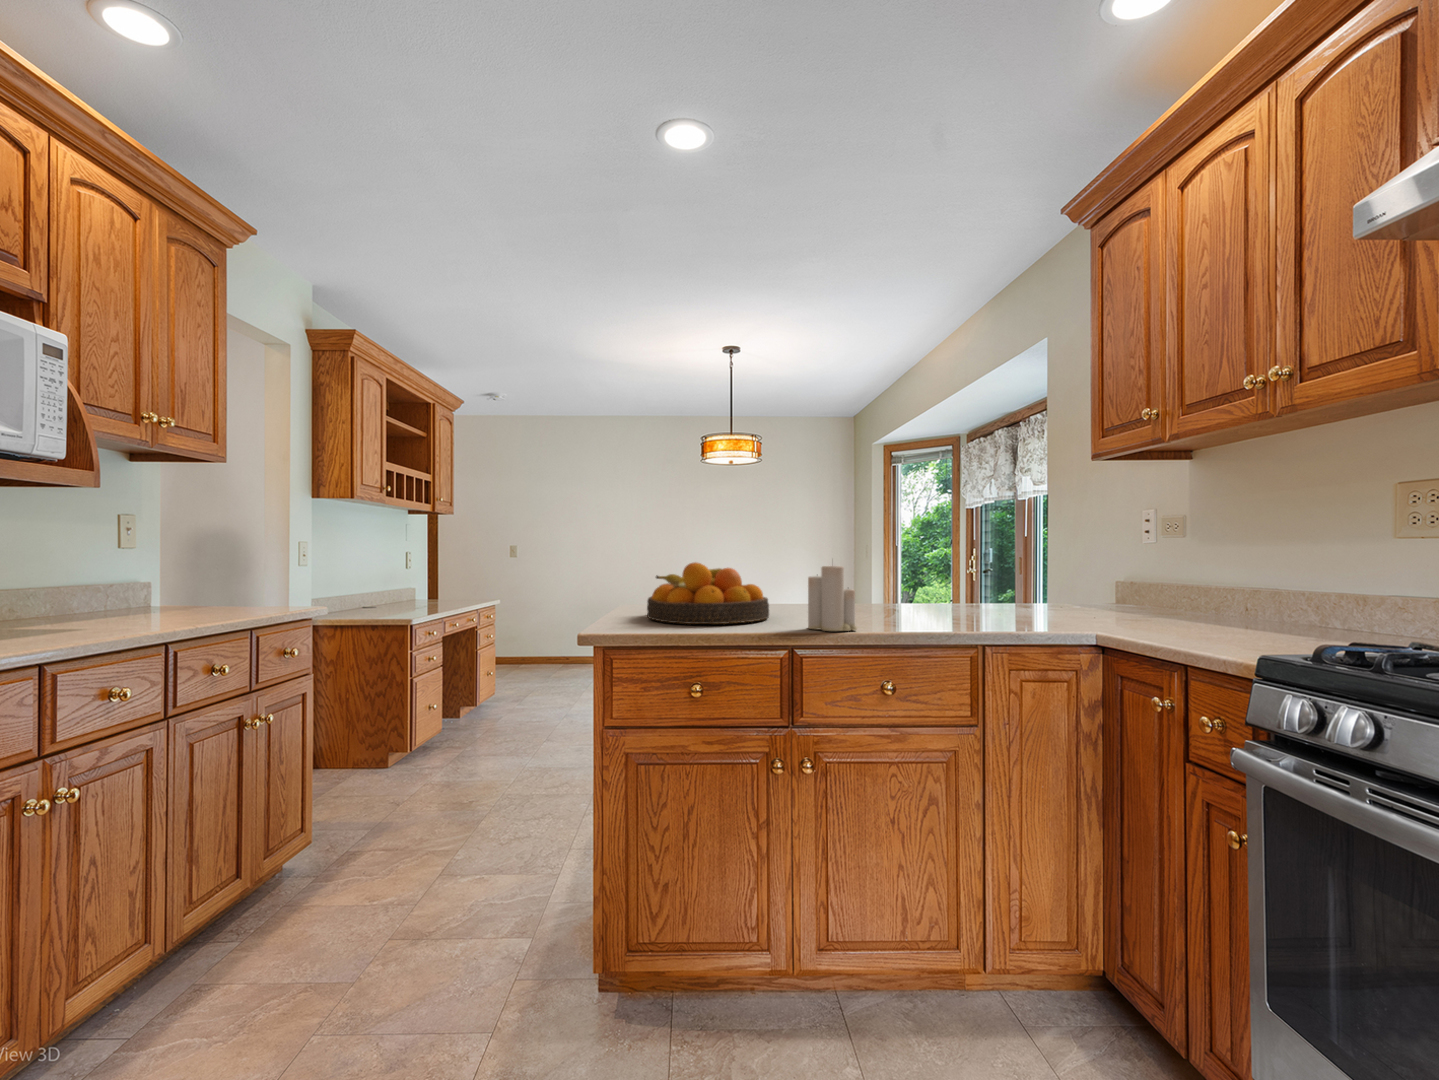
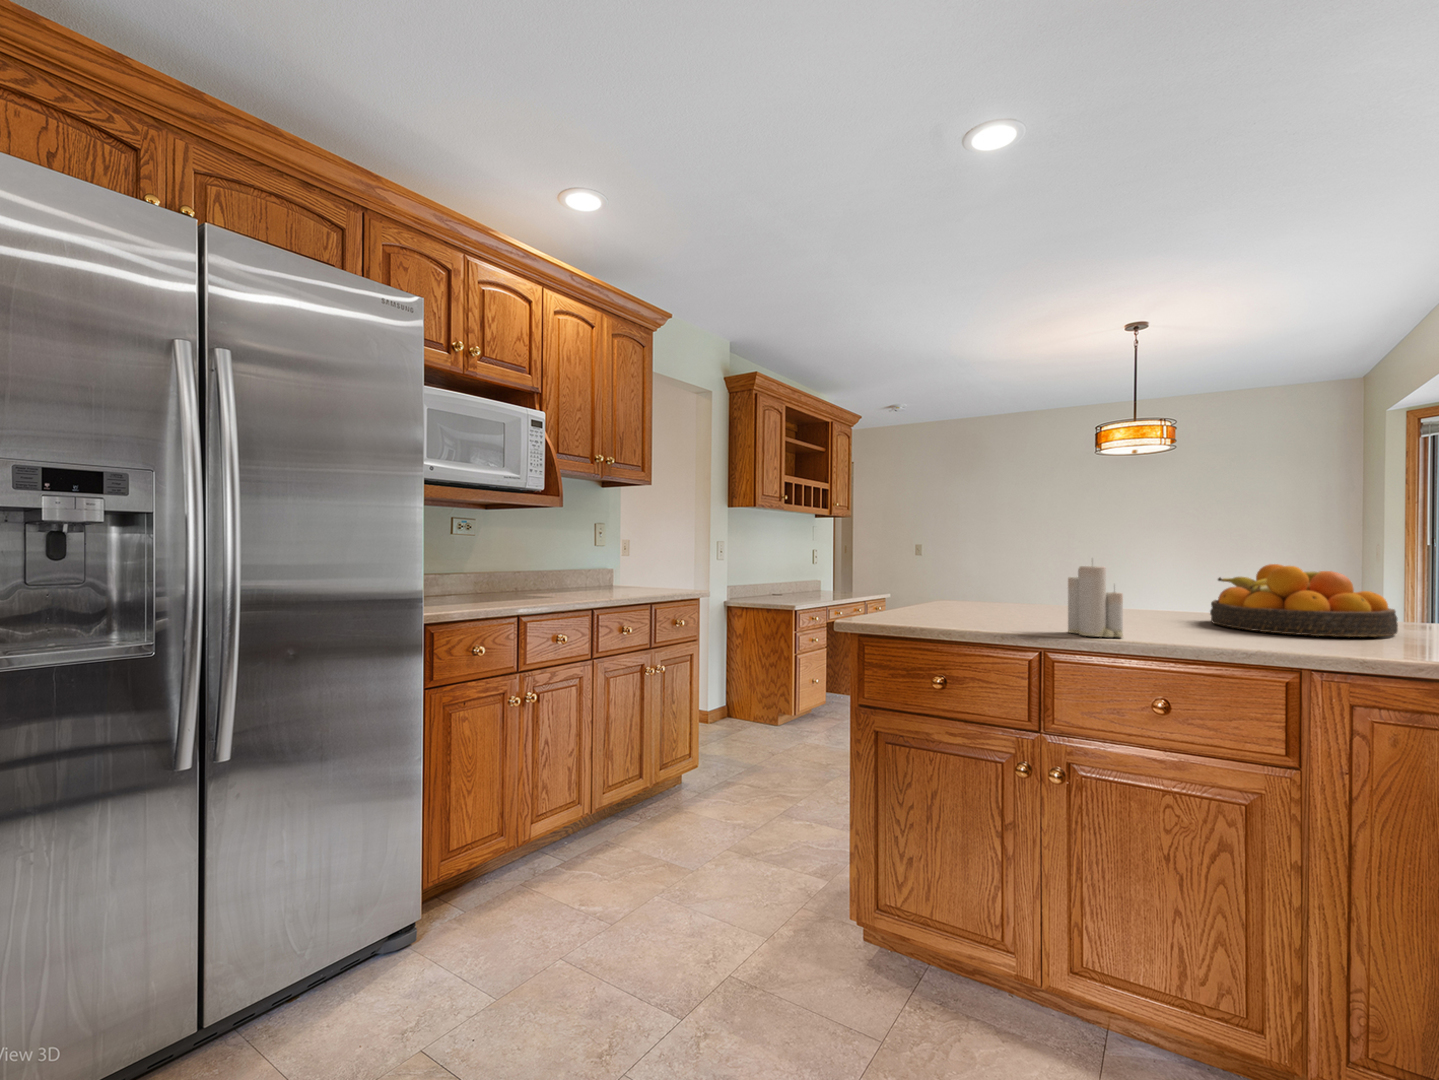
fruit bowl: present [647,562,769,624] -> present [1210,564,1398,637]

